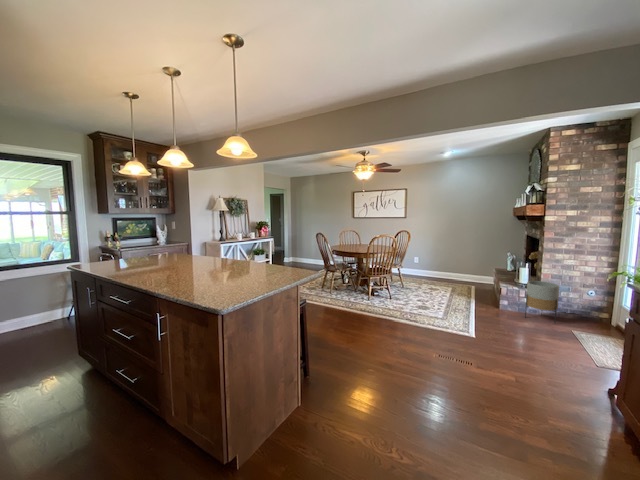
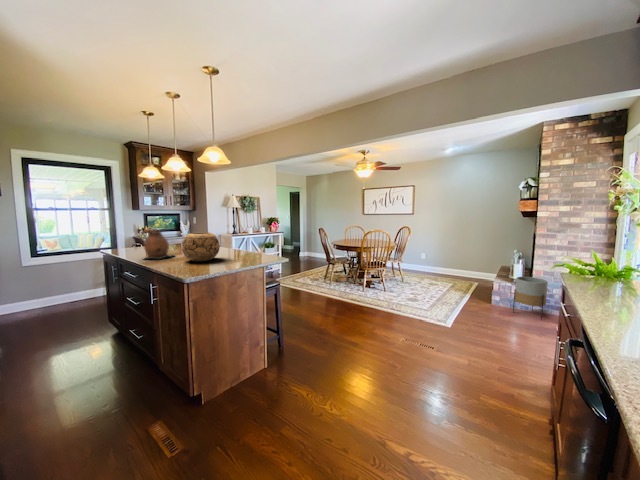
ceramic pitcher: none [131,234,175,274] -> present [140,228,170,259]
decorative bowl: none [190,240,235,276] -> present [182,232,220,262]

